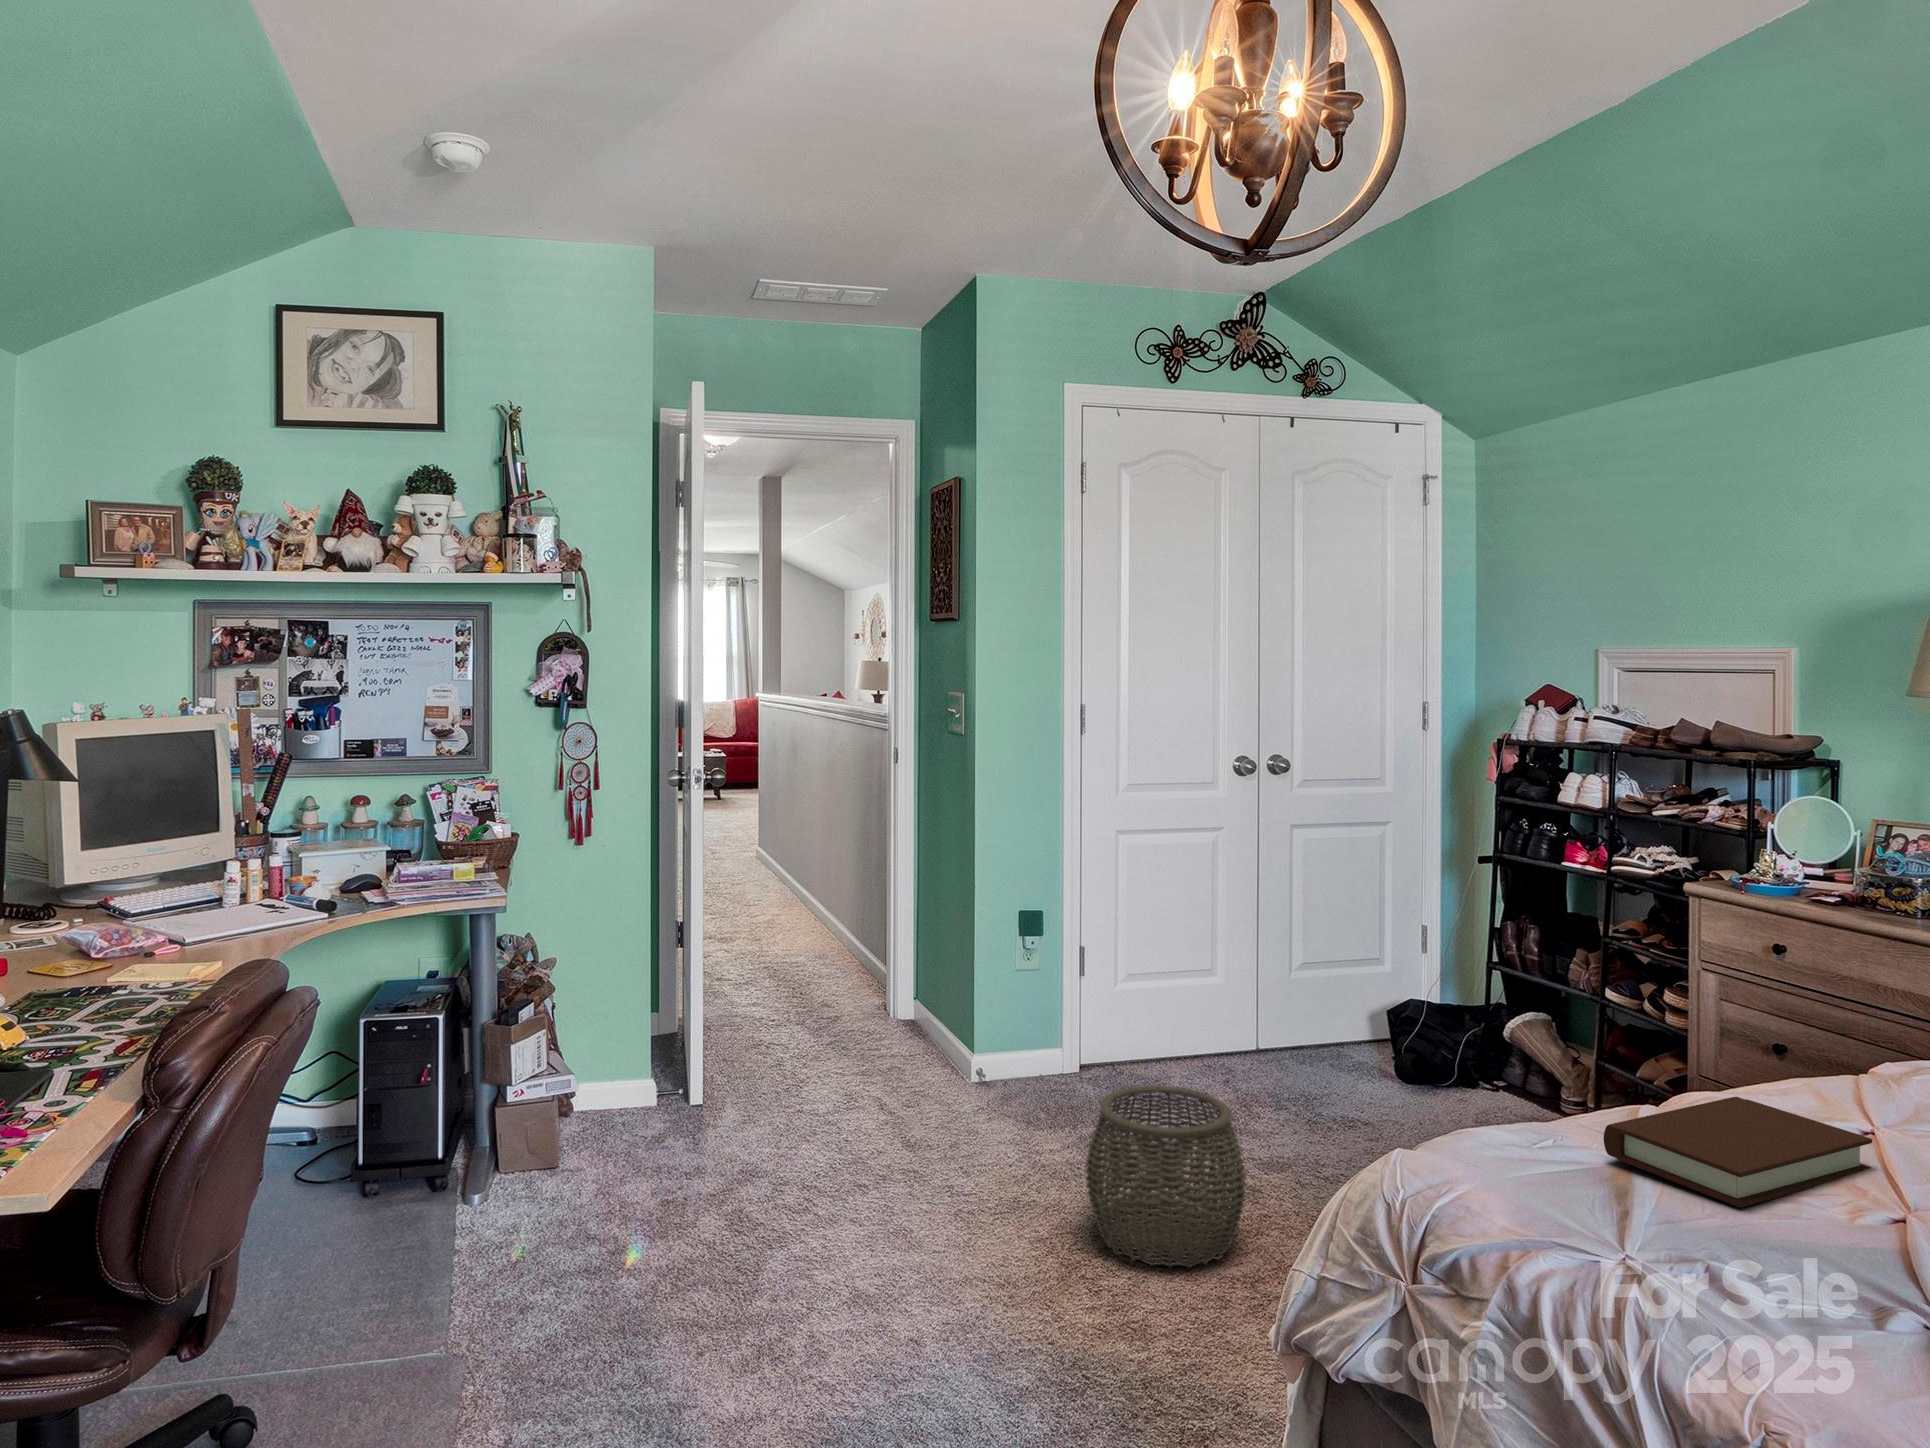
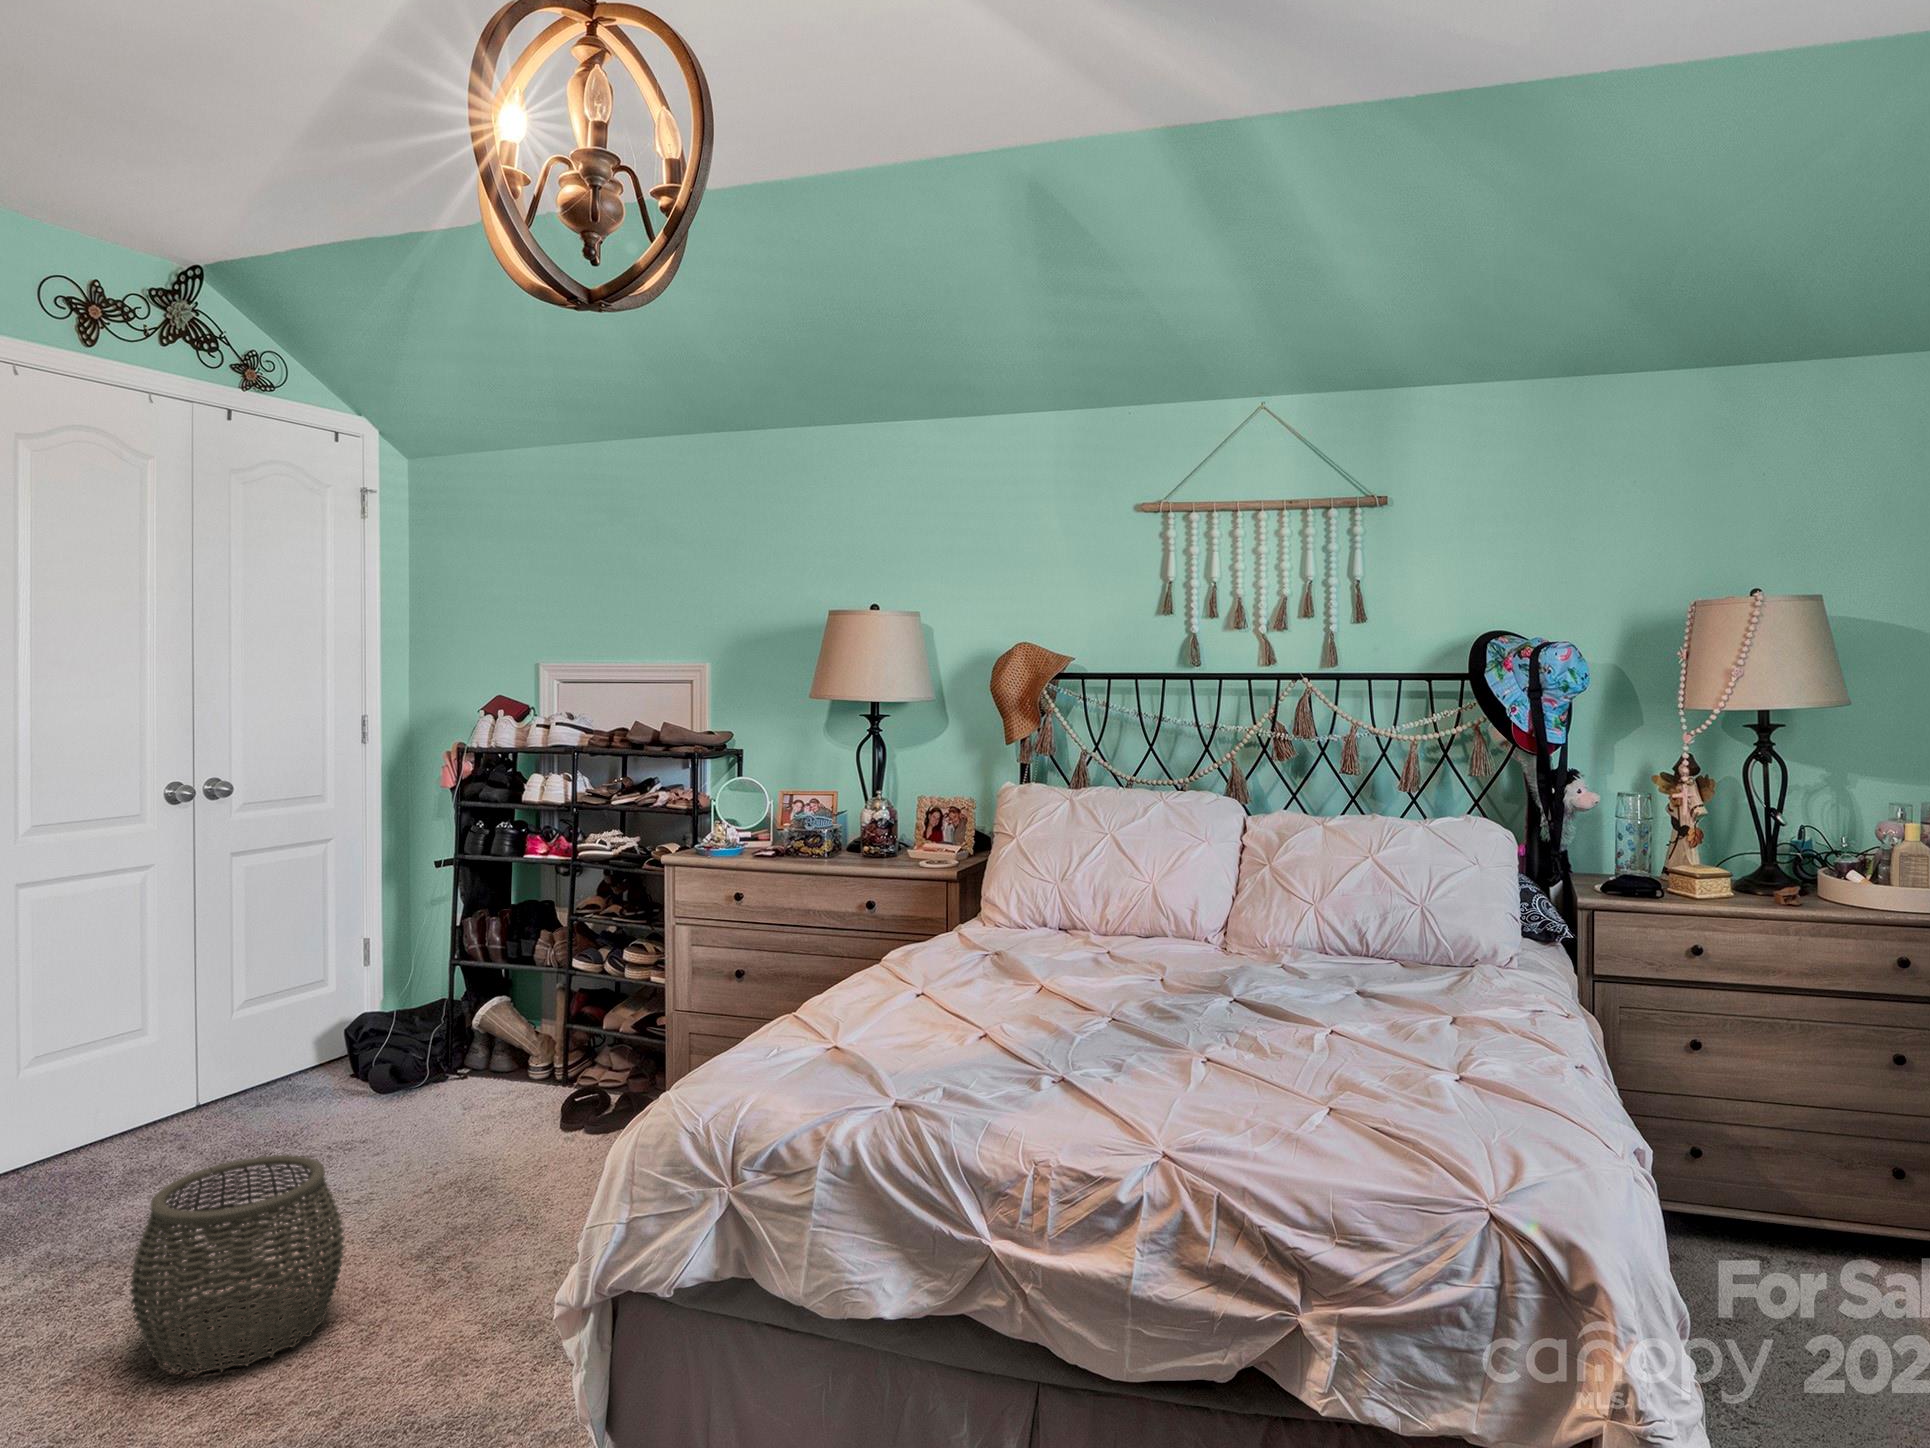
book: present [1604,1097,1872,1208] -> none [815,980,942,1044]

